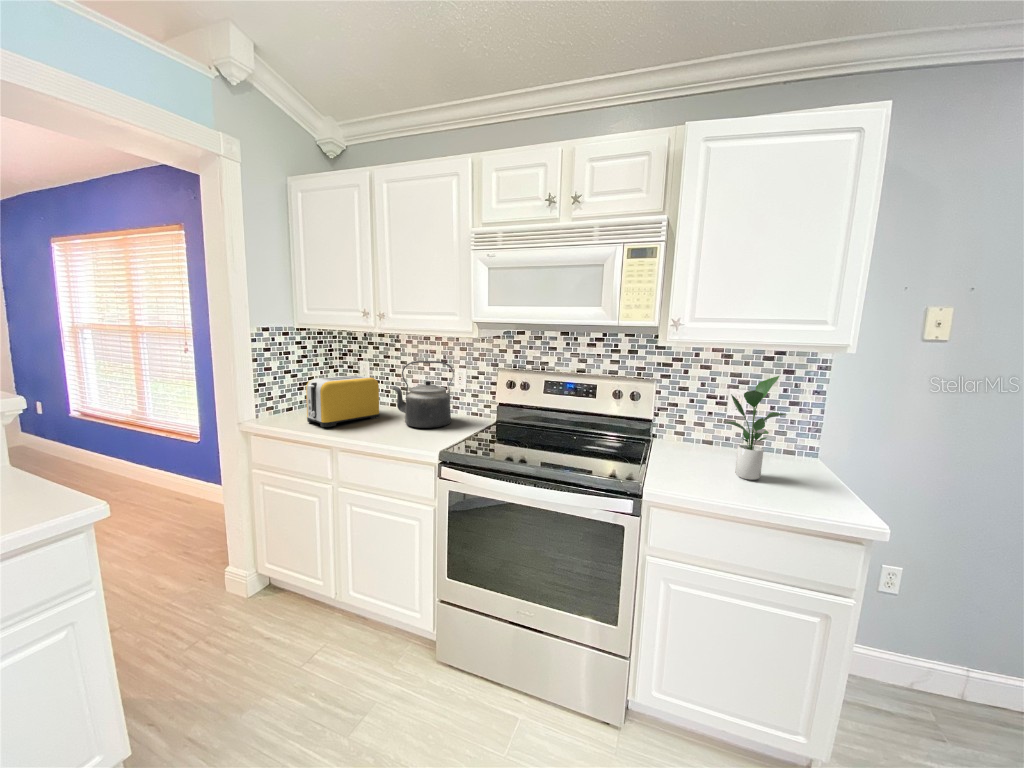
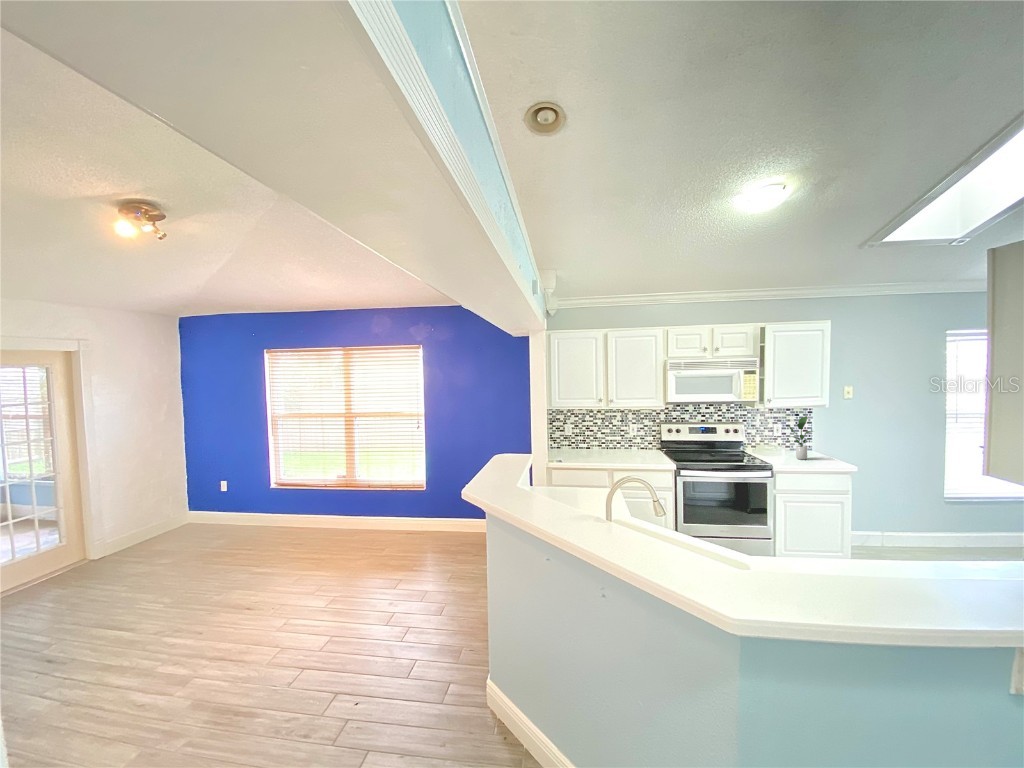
kettle: present [393,361,454,428] -> none [614,421,643,456]
toaster: present [306,375,379,427] -> none [570,432,599,460]

